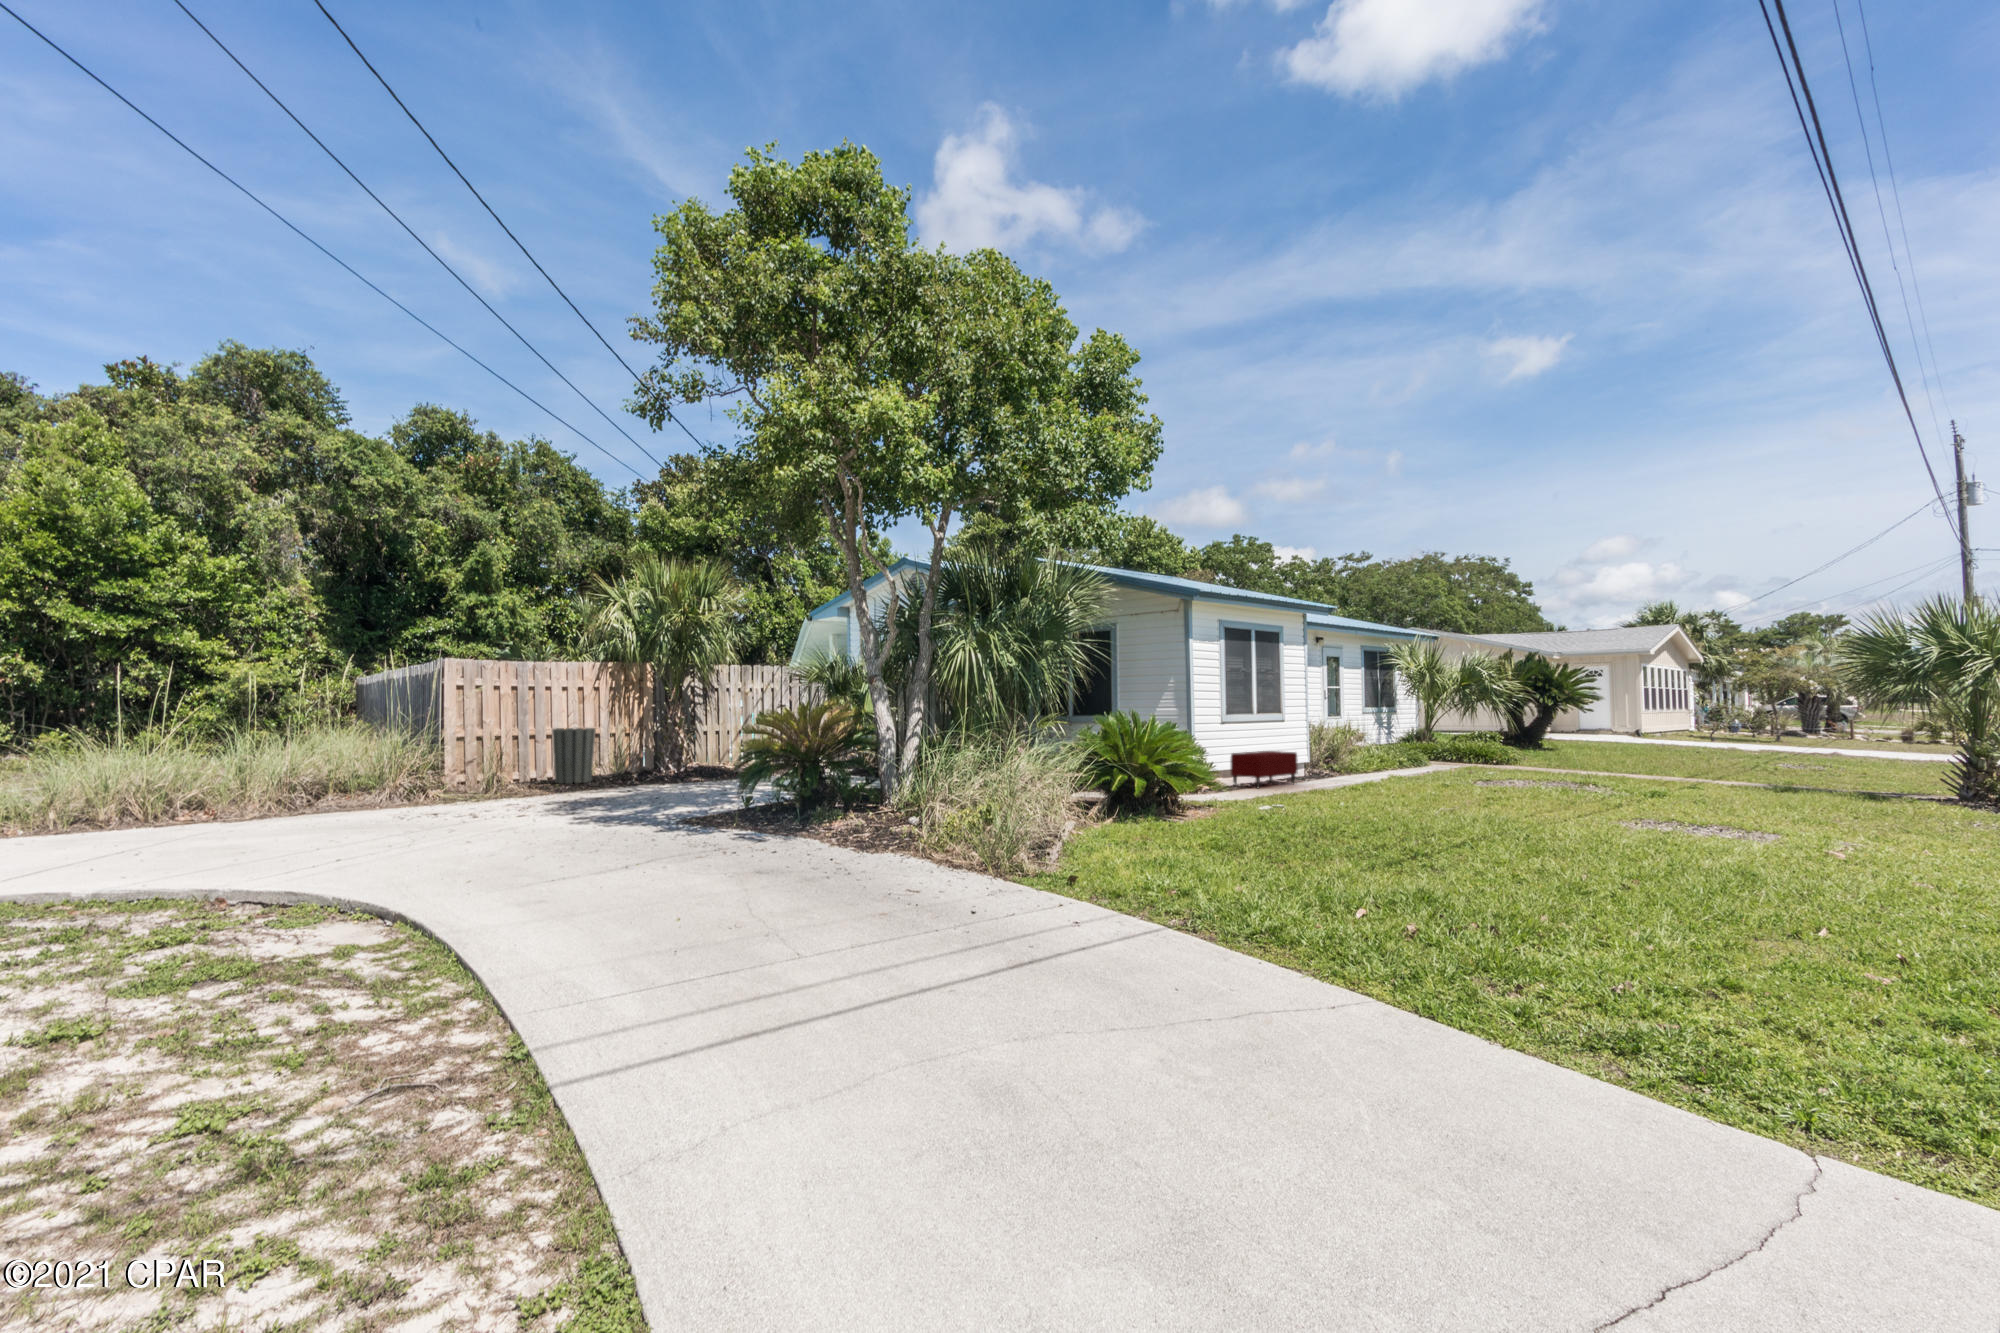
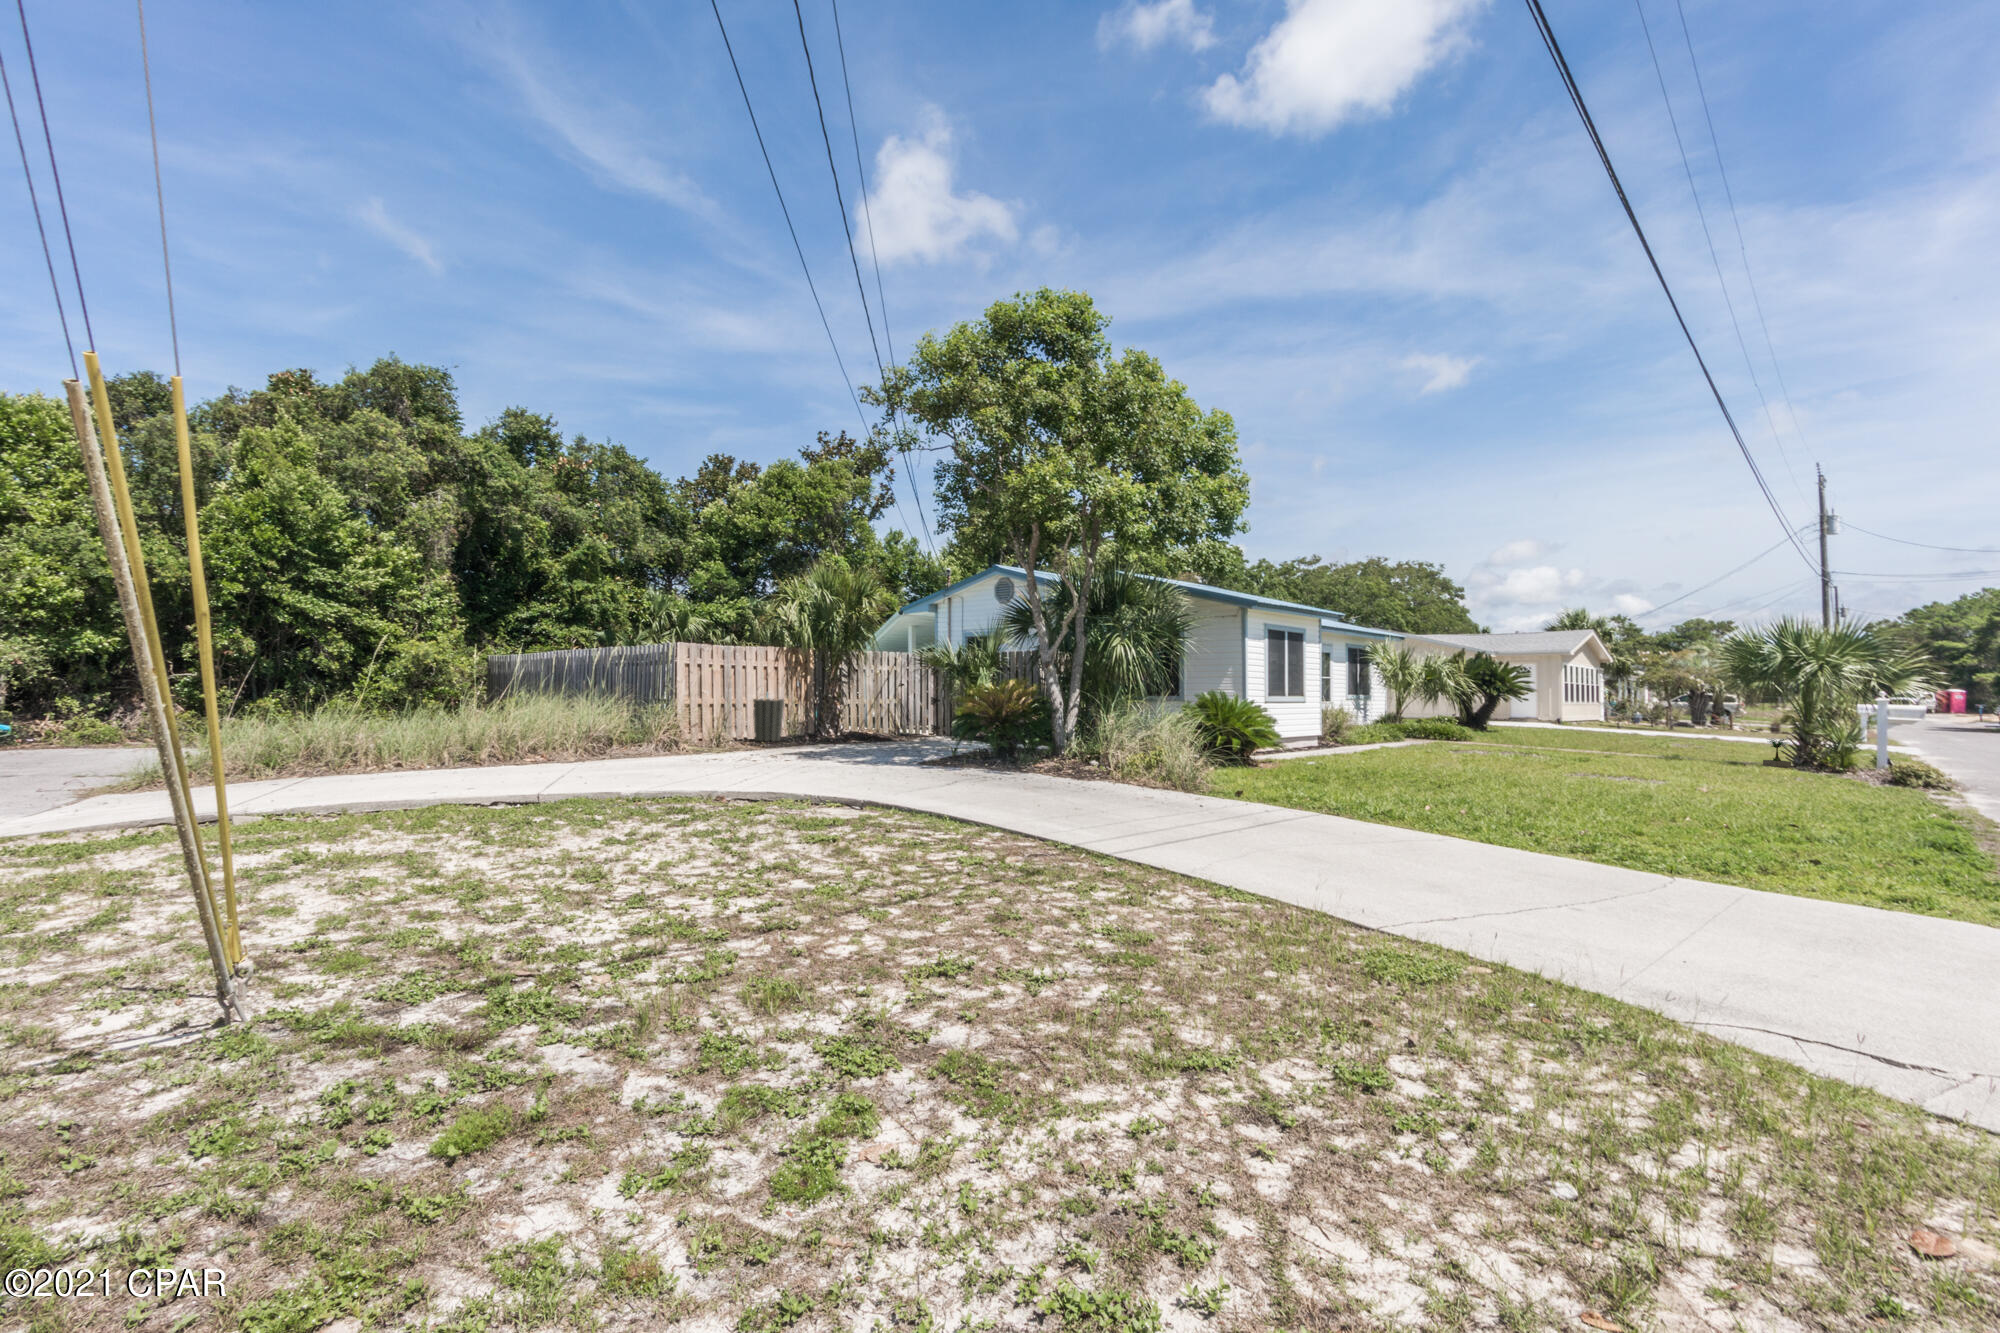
bench: present [1231,751,1298,788] -> none [1270,725,1318,752]
potted plant: none [1927,762,1975,805] -> present [1763,739,1791,767]

